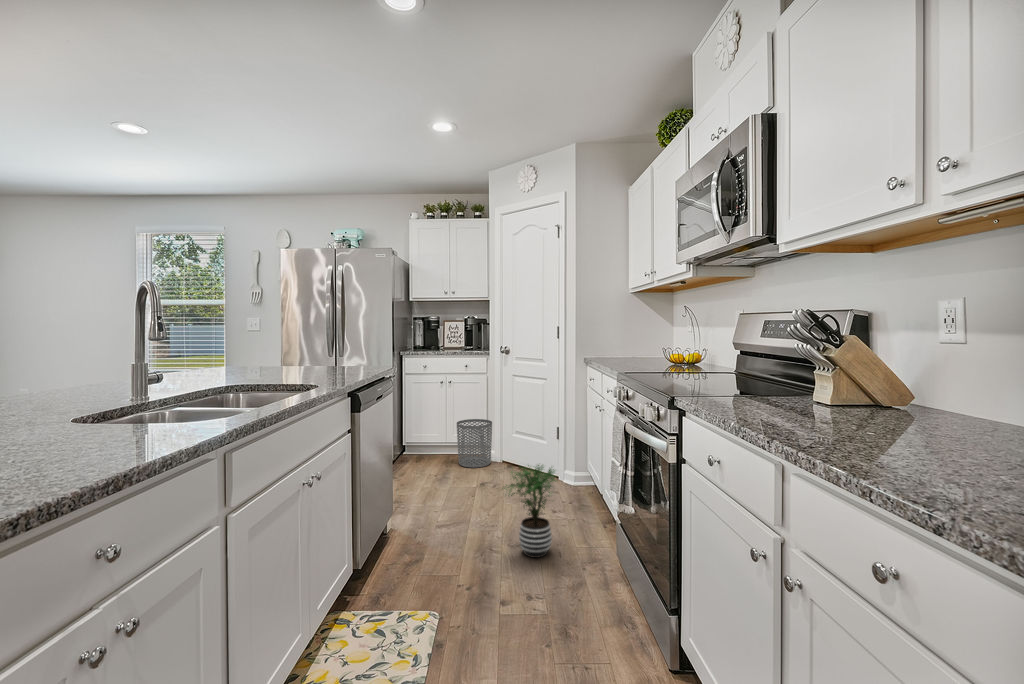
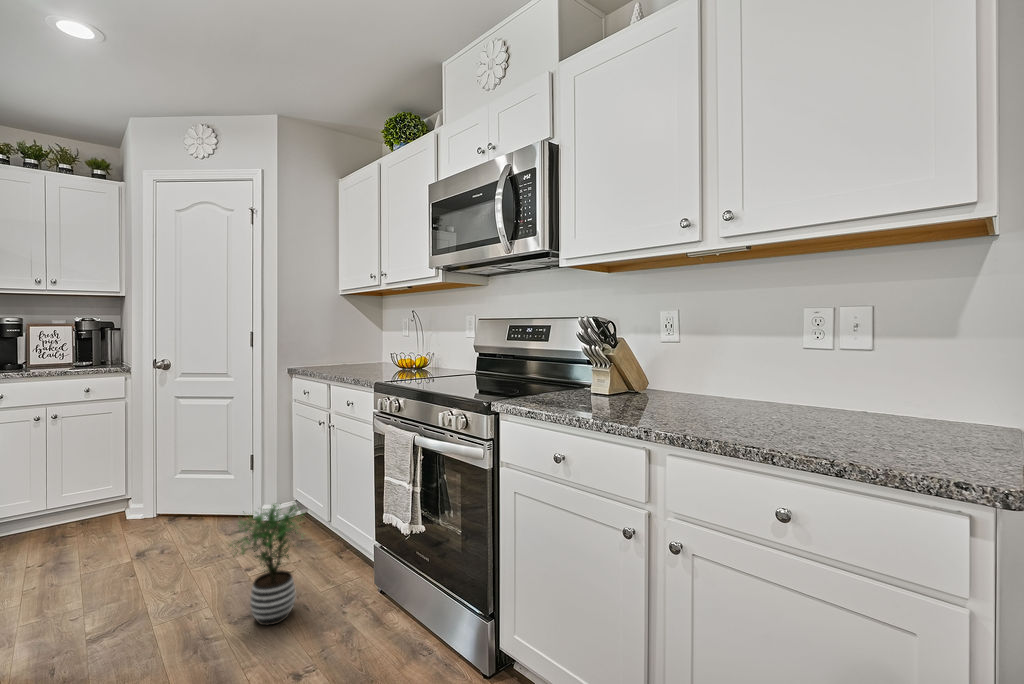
waste bin: present [457,419,492,468] -> none [74,462,140,536]

